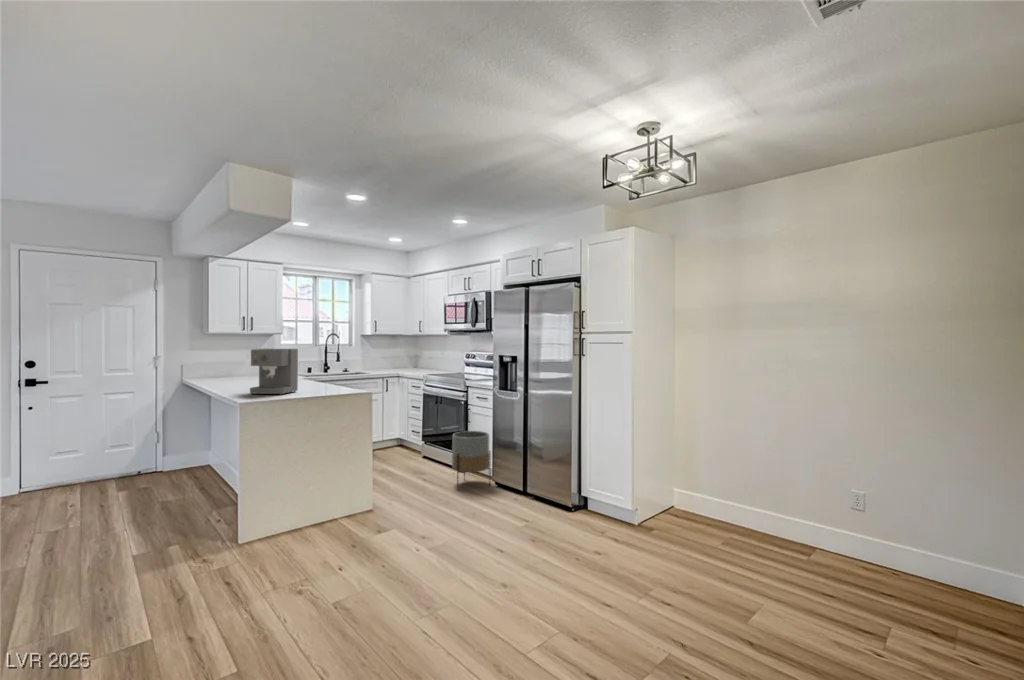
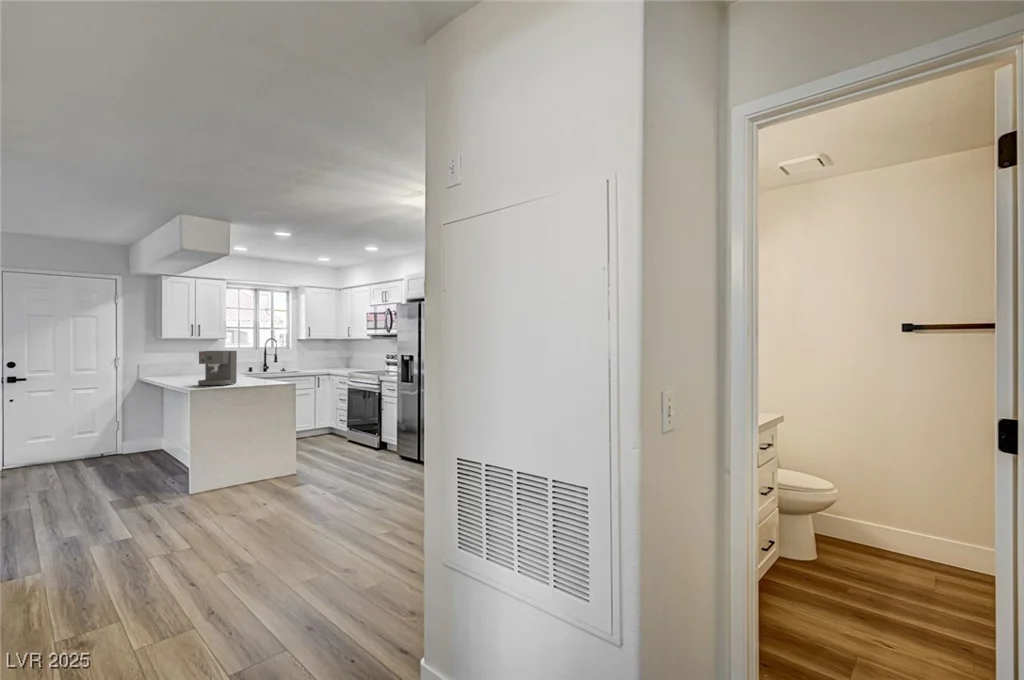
planter: present [452,431,491,489] -> none [364,415,395,460]

